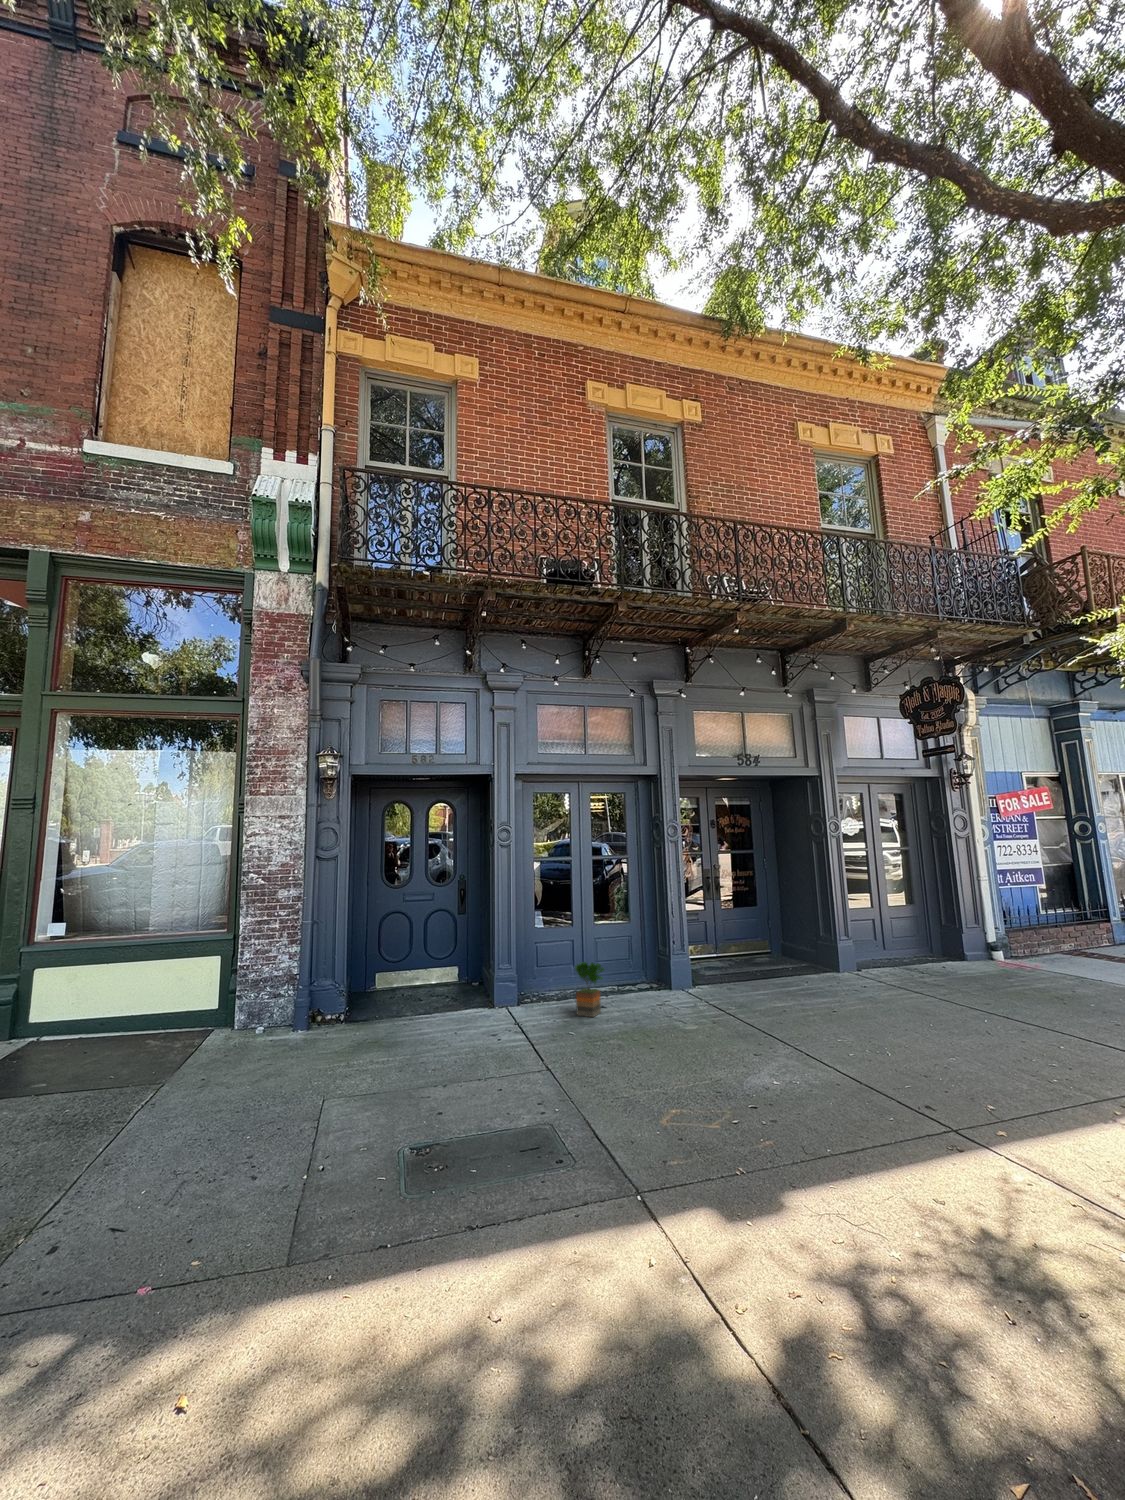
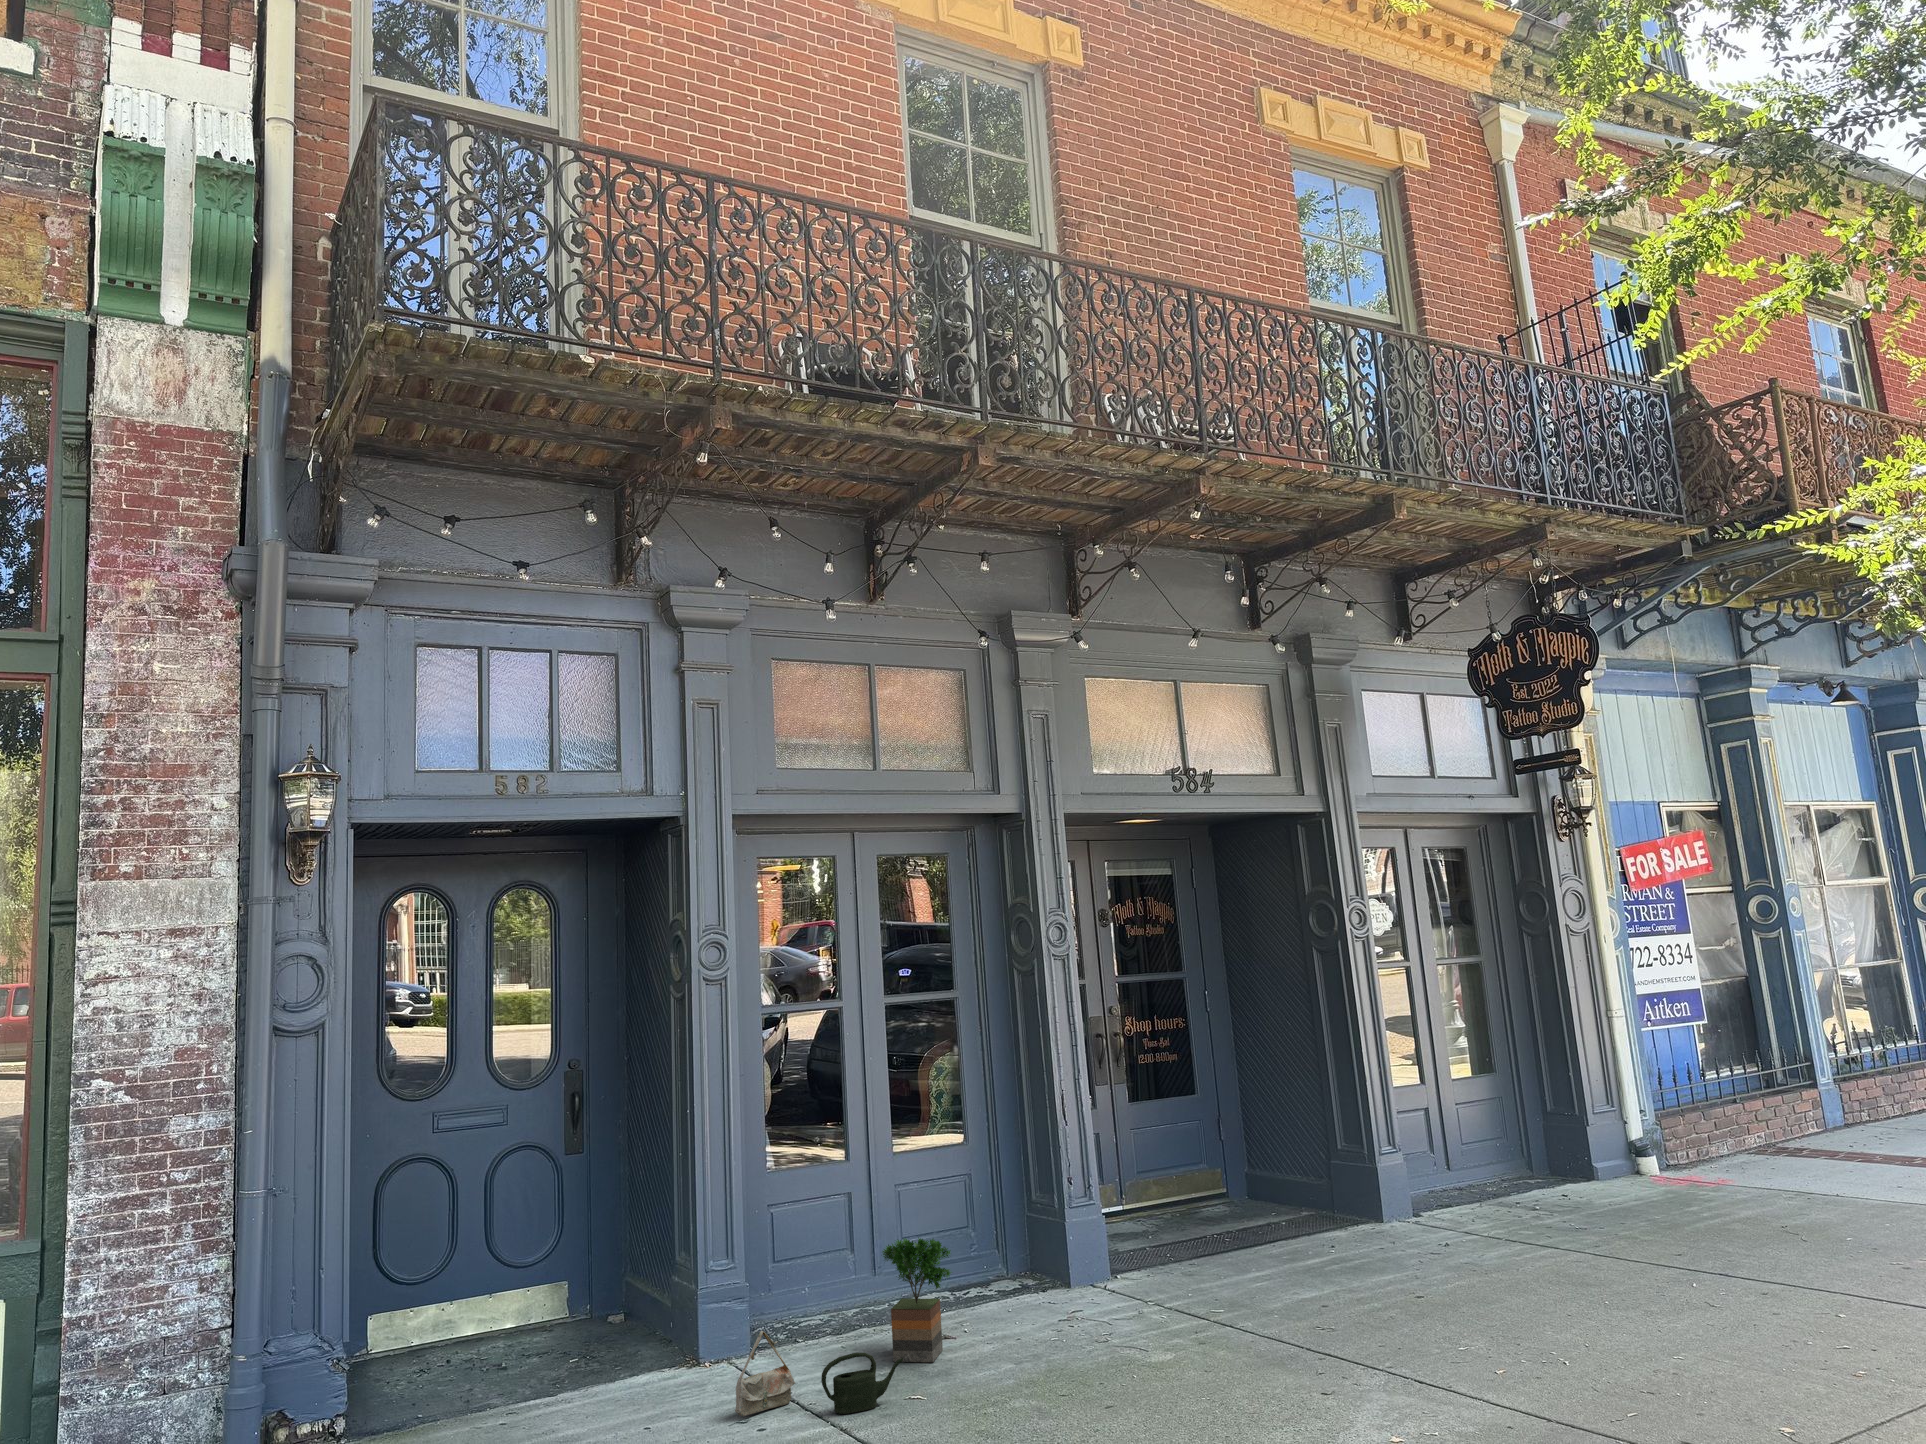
bag: none [497,995,525,1031] -> present [735,1331,795,1416]
watering can: none [533,1009,571,1035] -> present [821,1352,903,1414]

